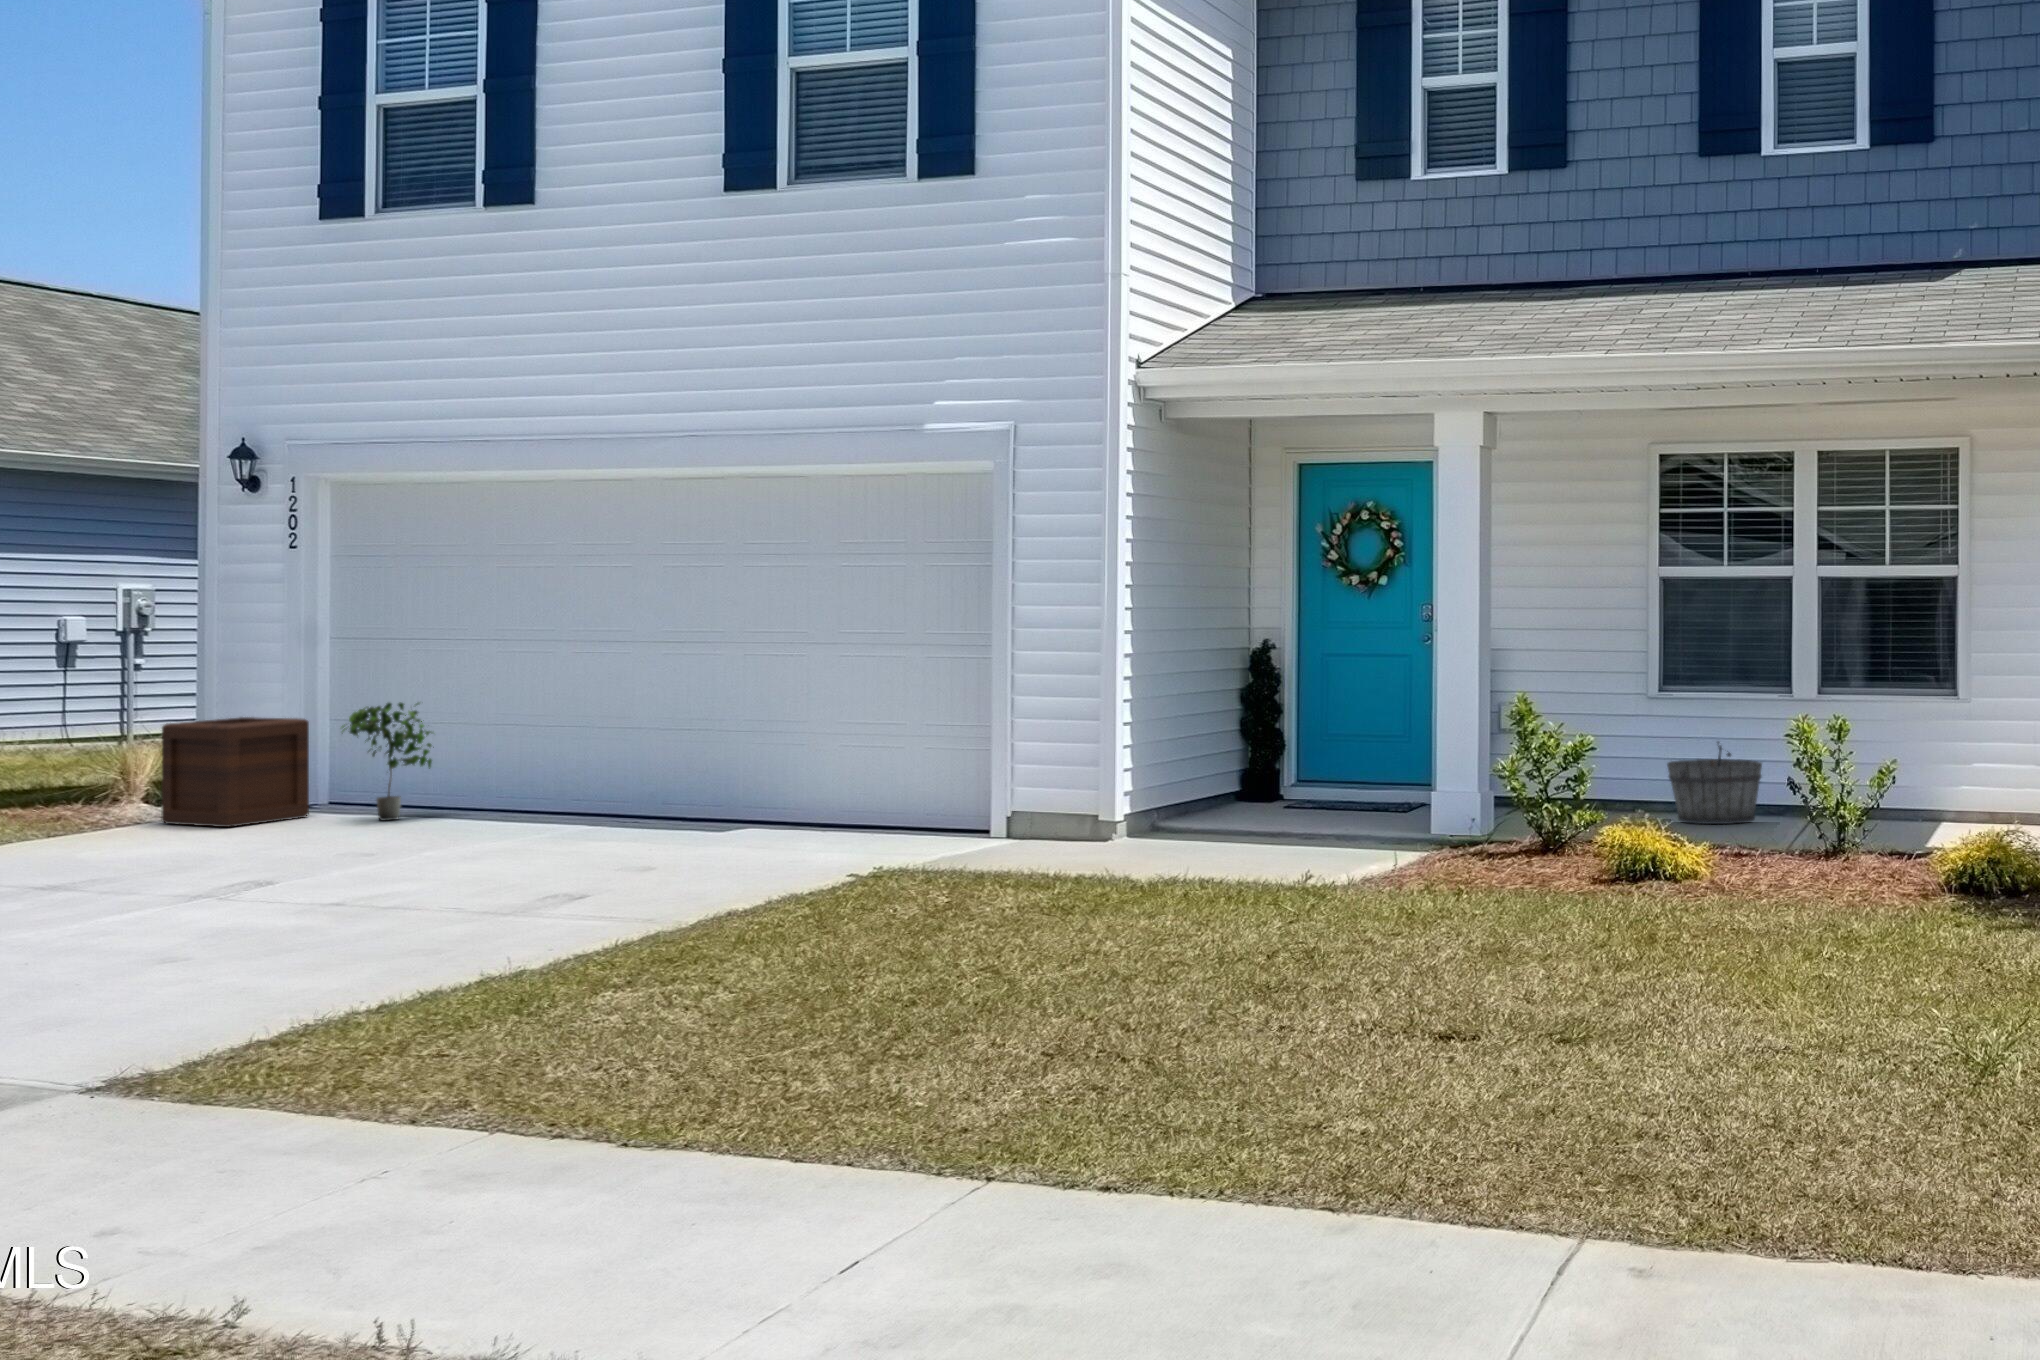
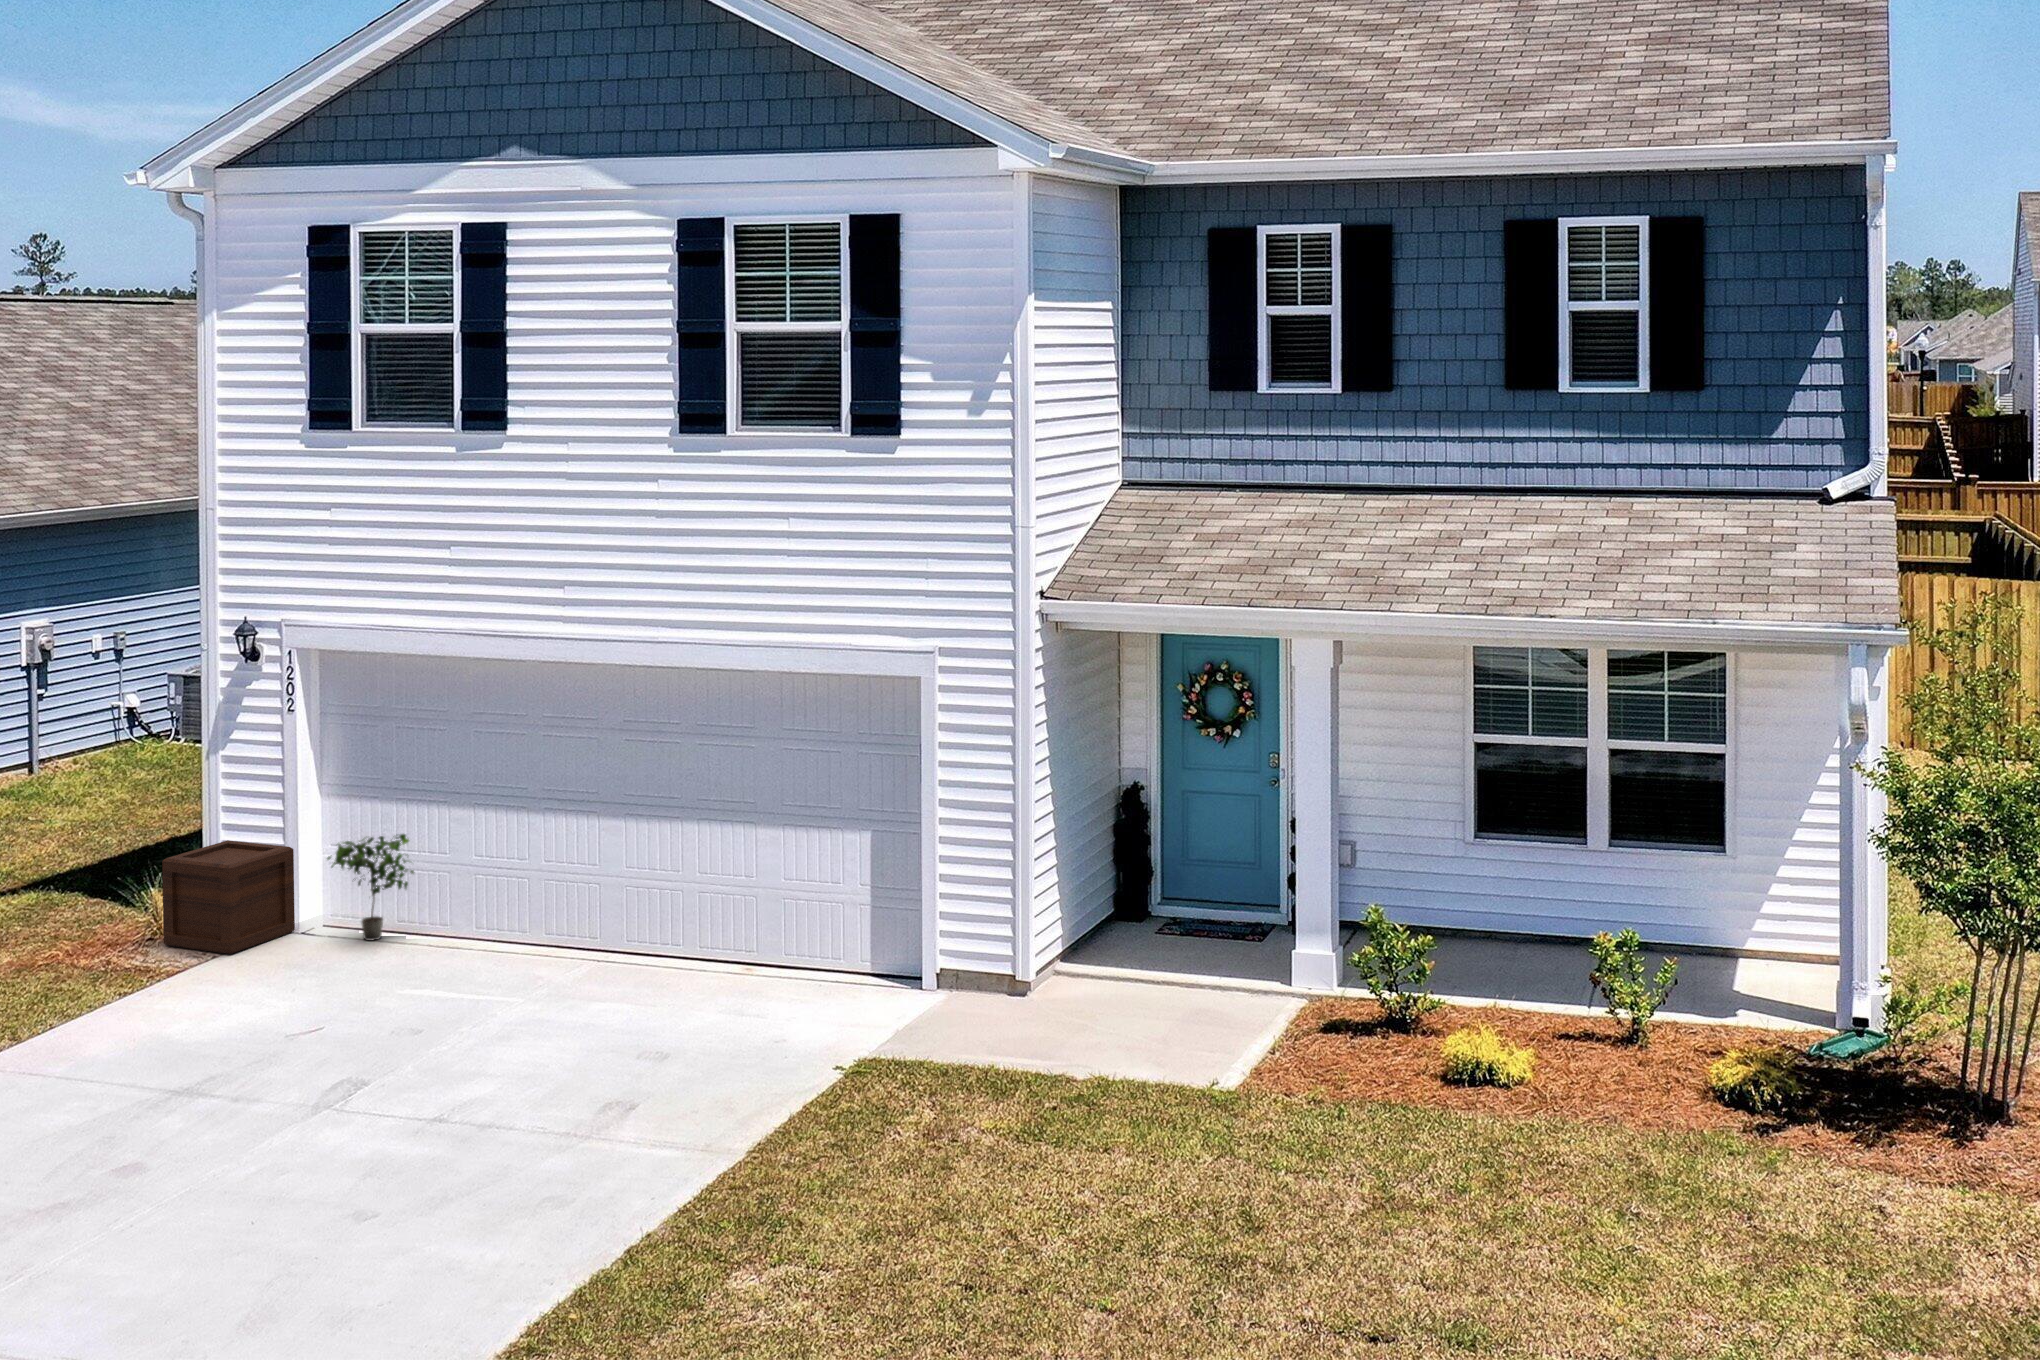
wooden bucket: present [1667,742,1762,824] -> none [1485,885,1563,958]

